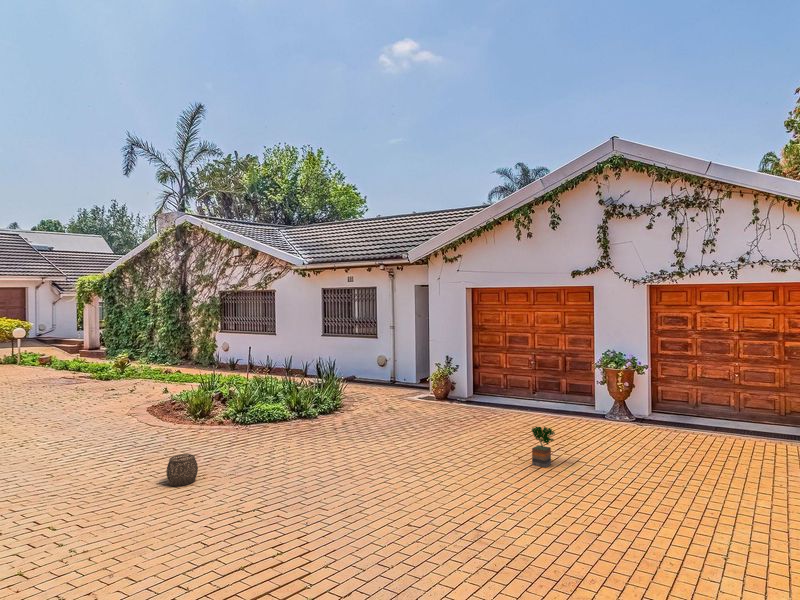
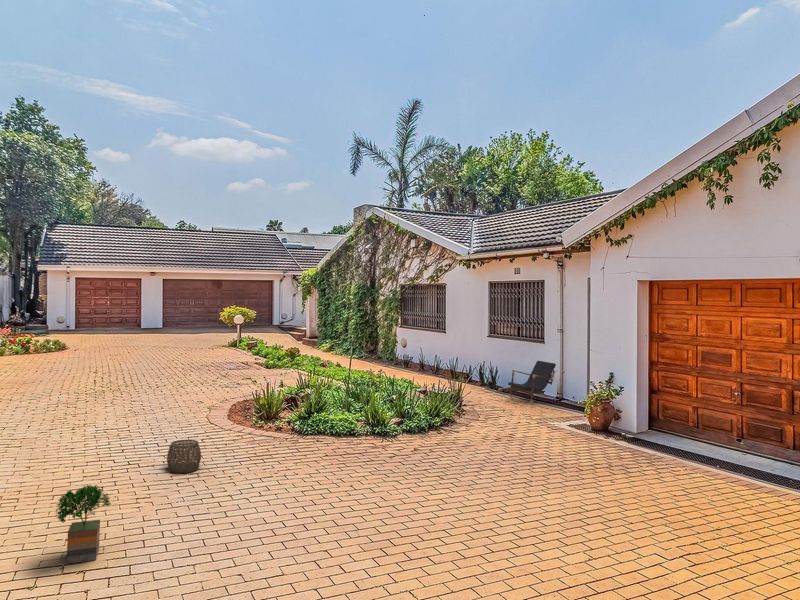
lounge chair: none [356,352,391,388] -> present [508,361,556,405]
potted tree: present [532,427,555,467] -> present [56,485,110,564]

